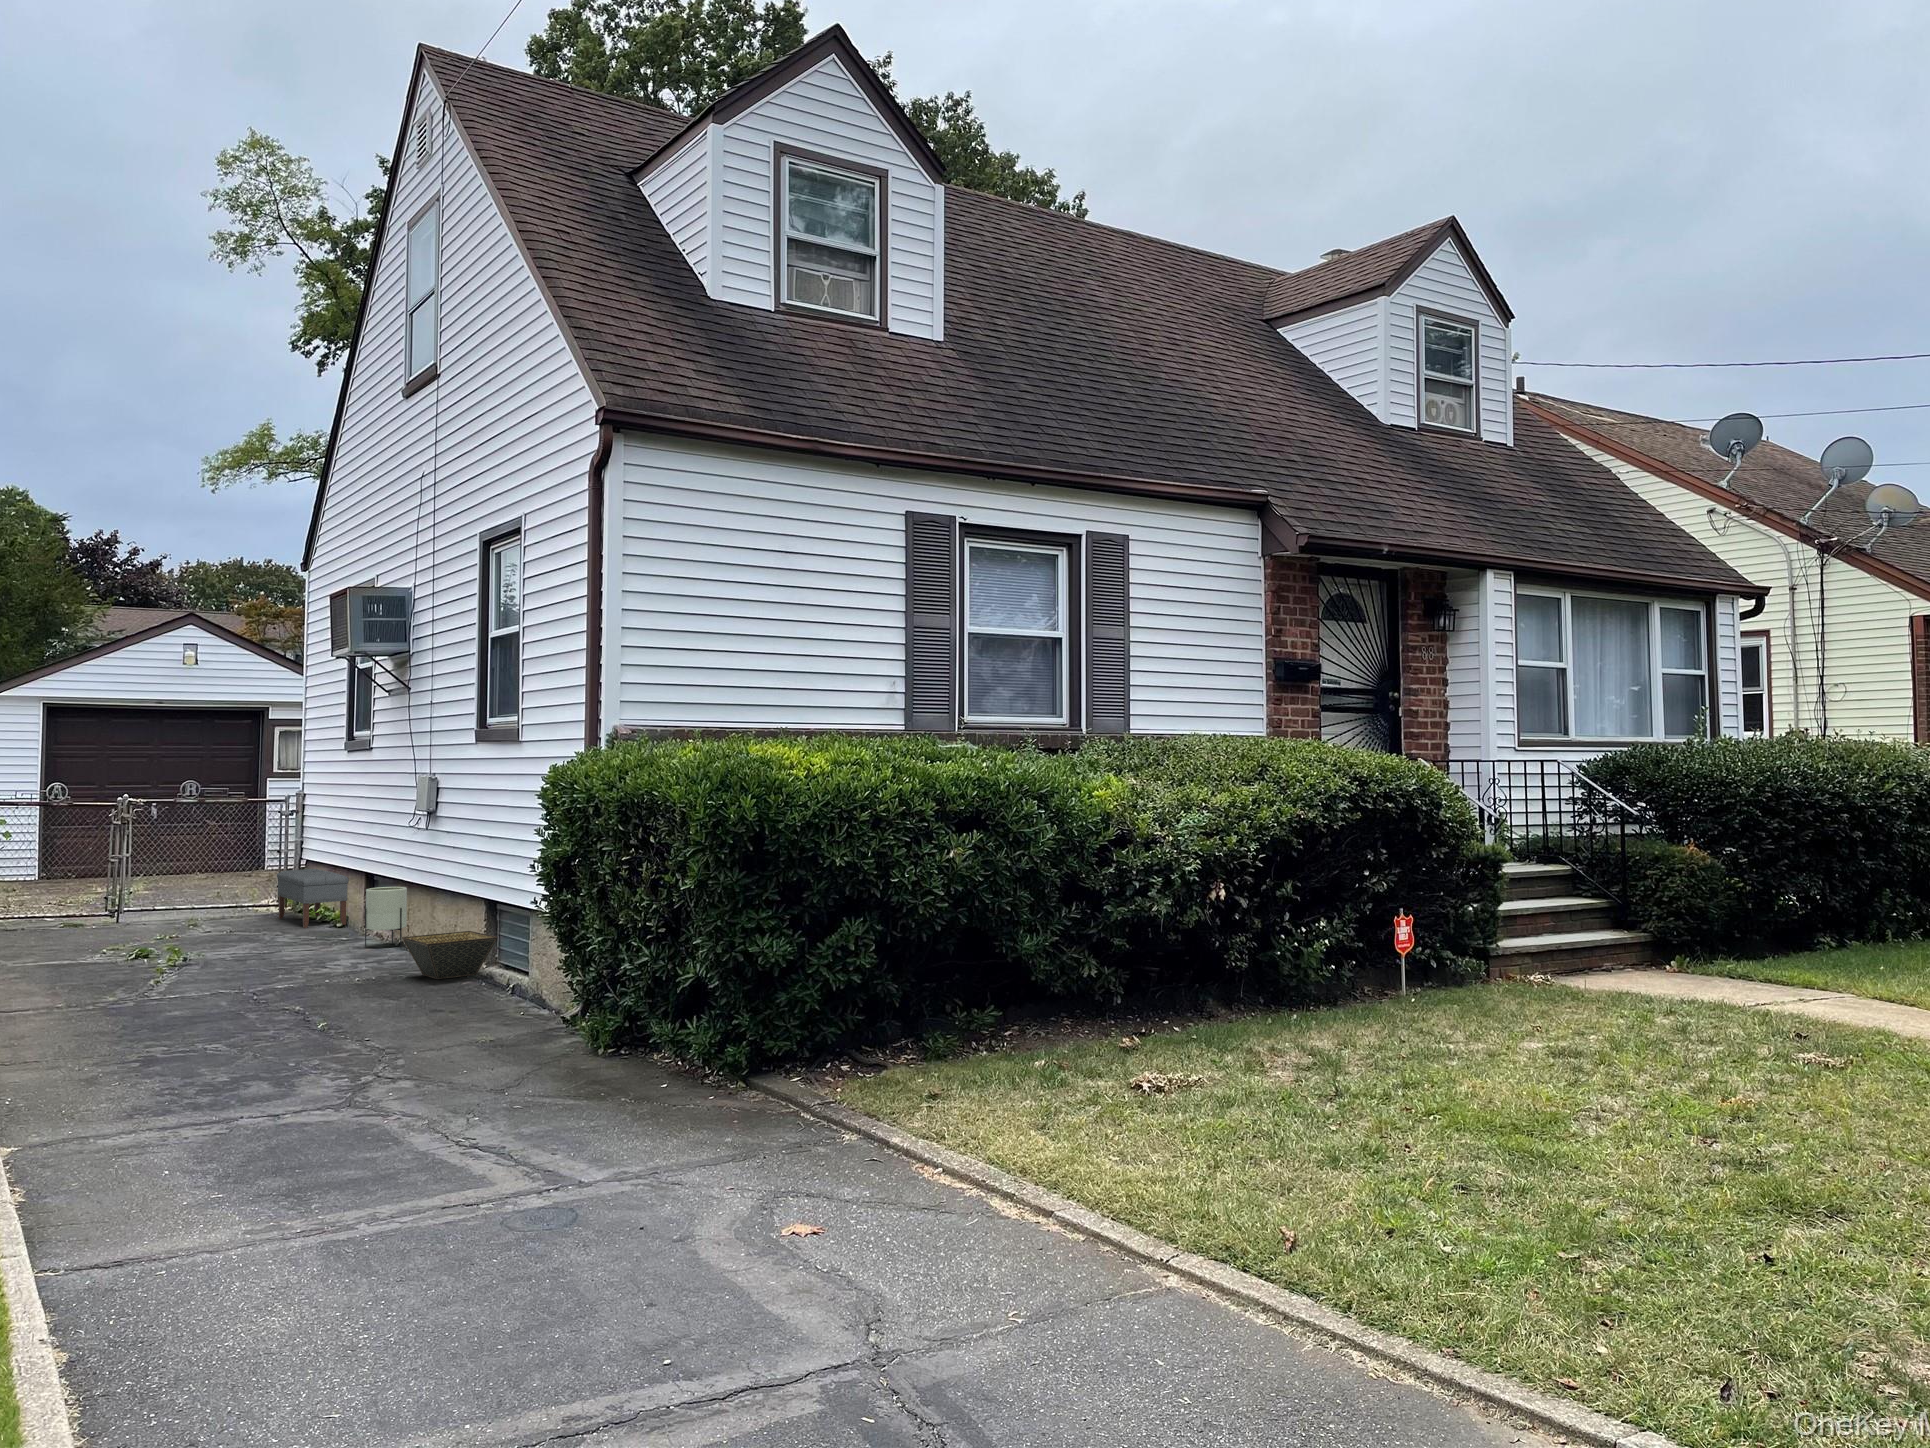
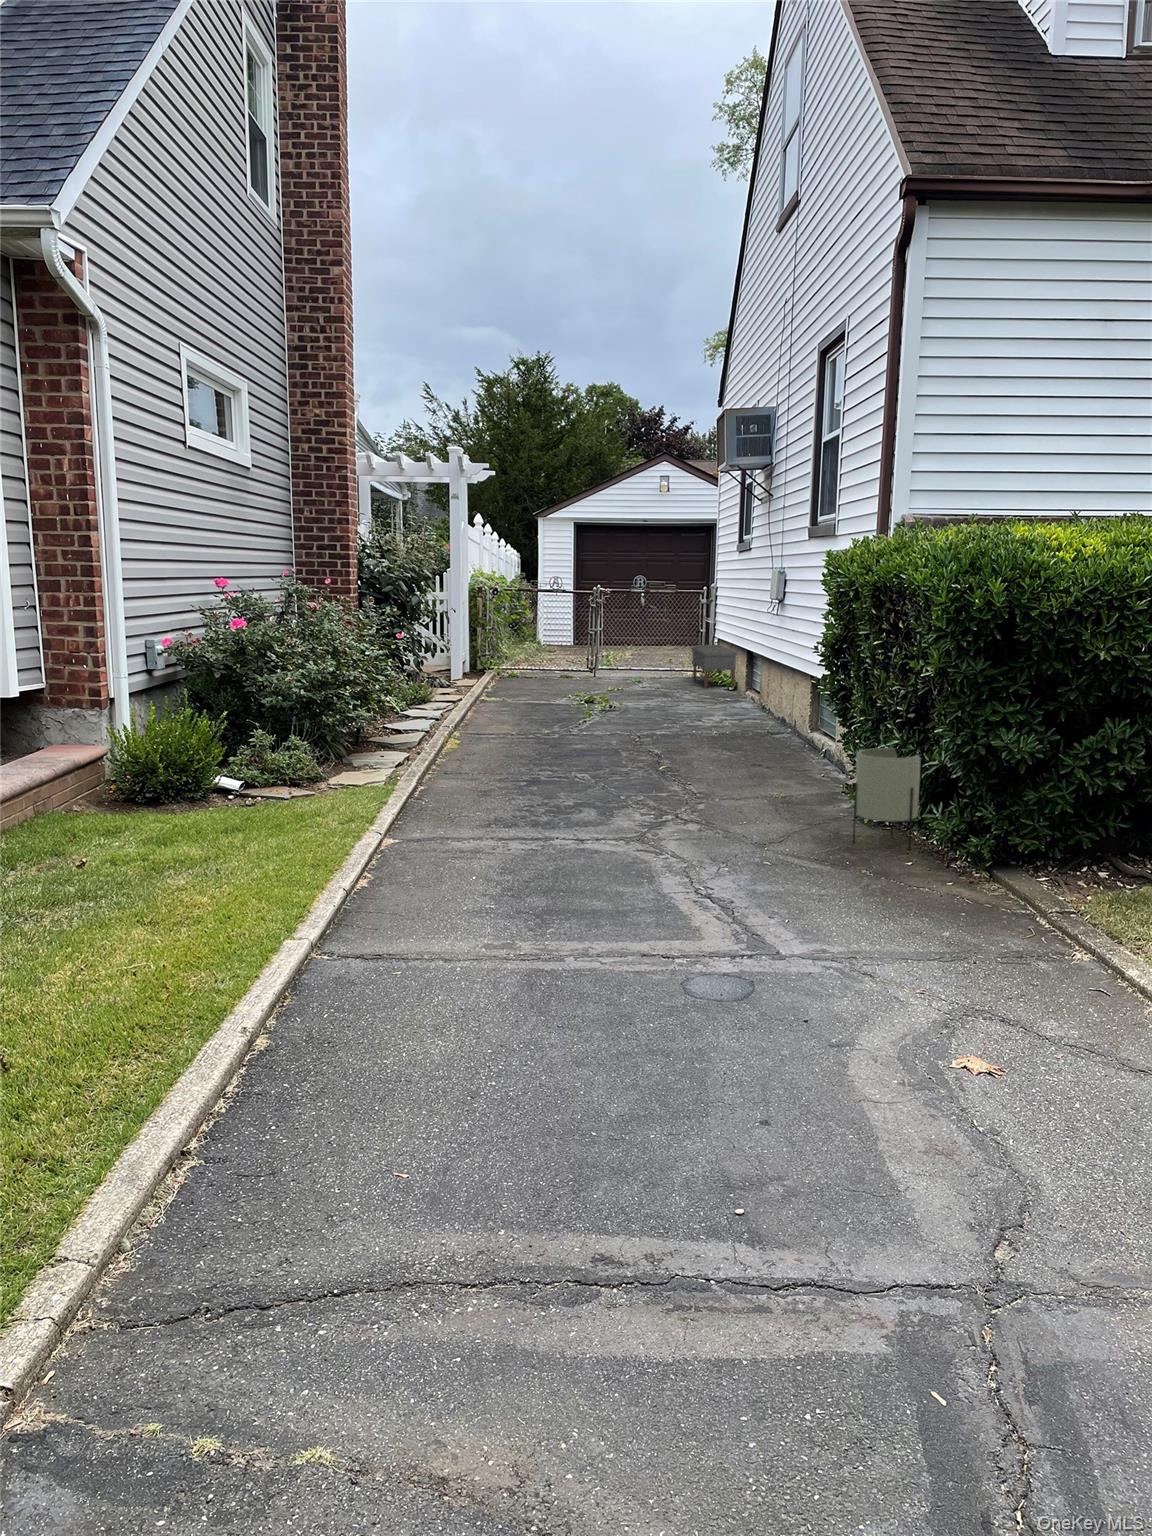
planter: present [365,887,407,948] -> present [853,748,920,850]
basket: present [402,931,497,980] -> none [747,700,820,738]

